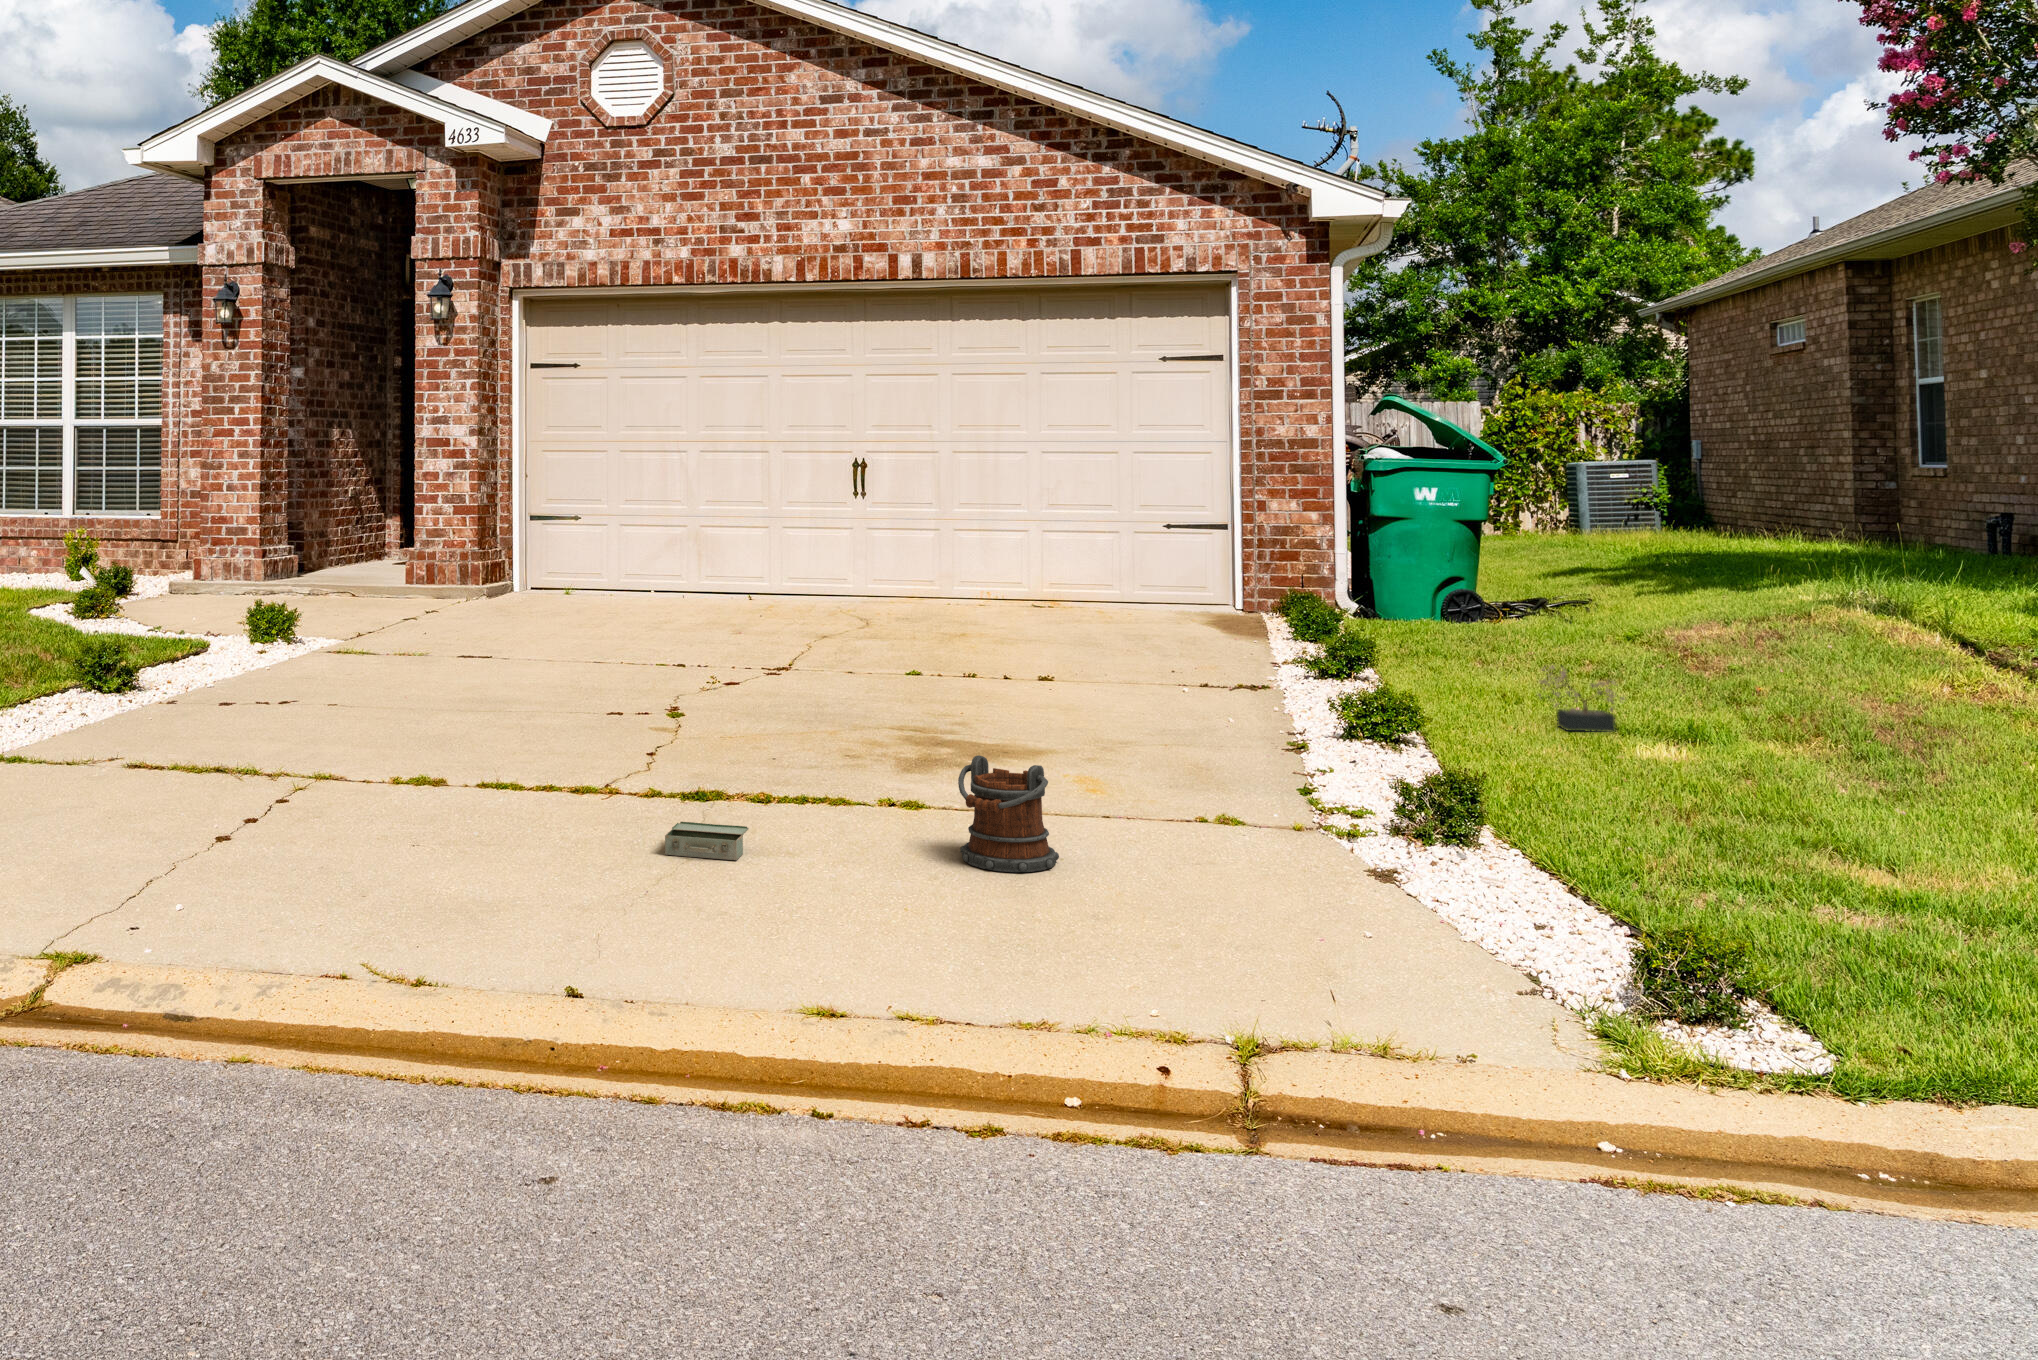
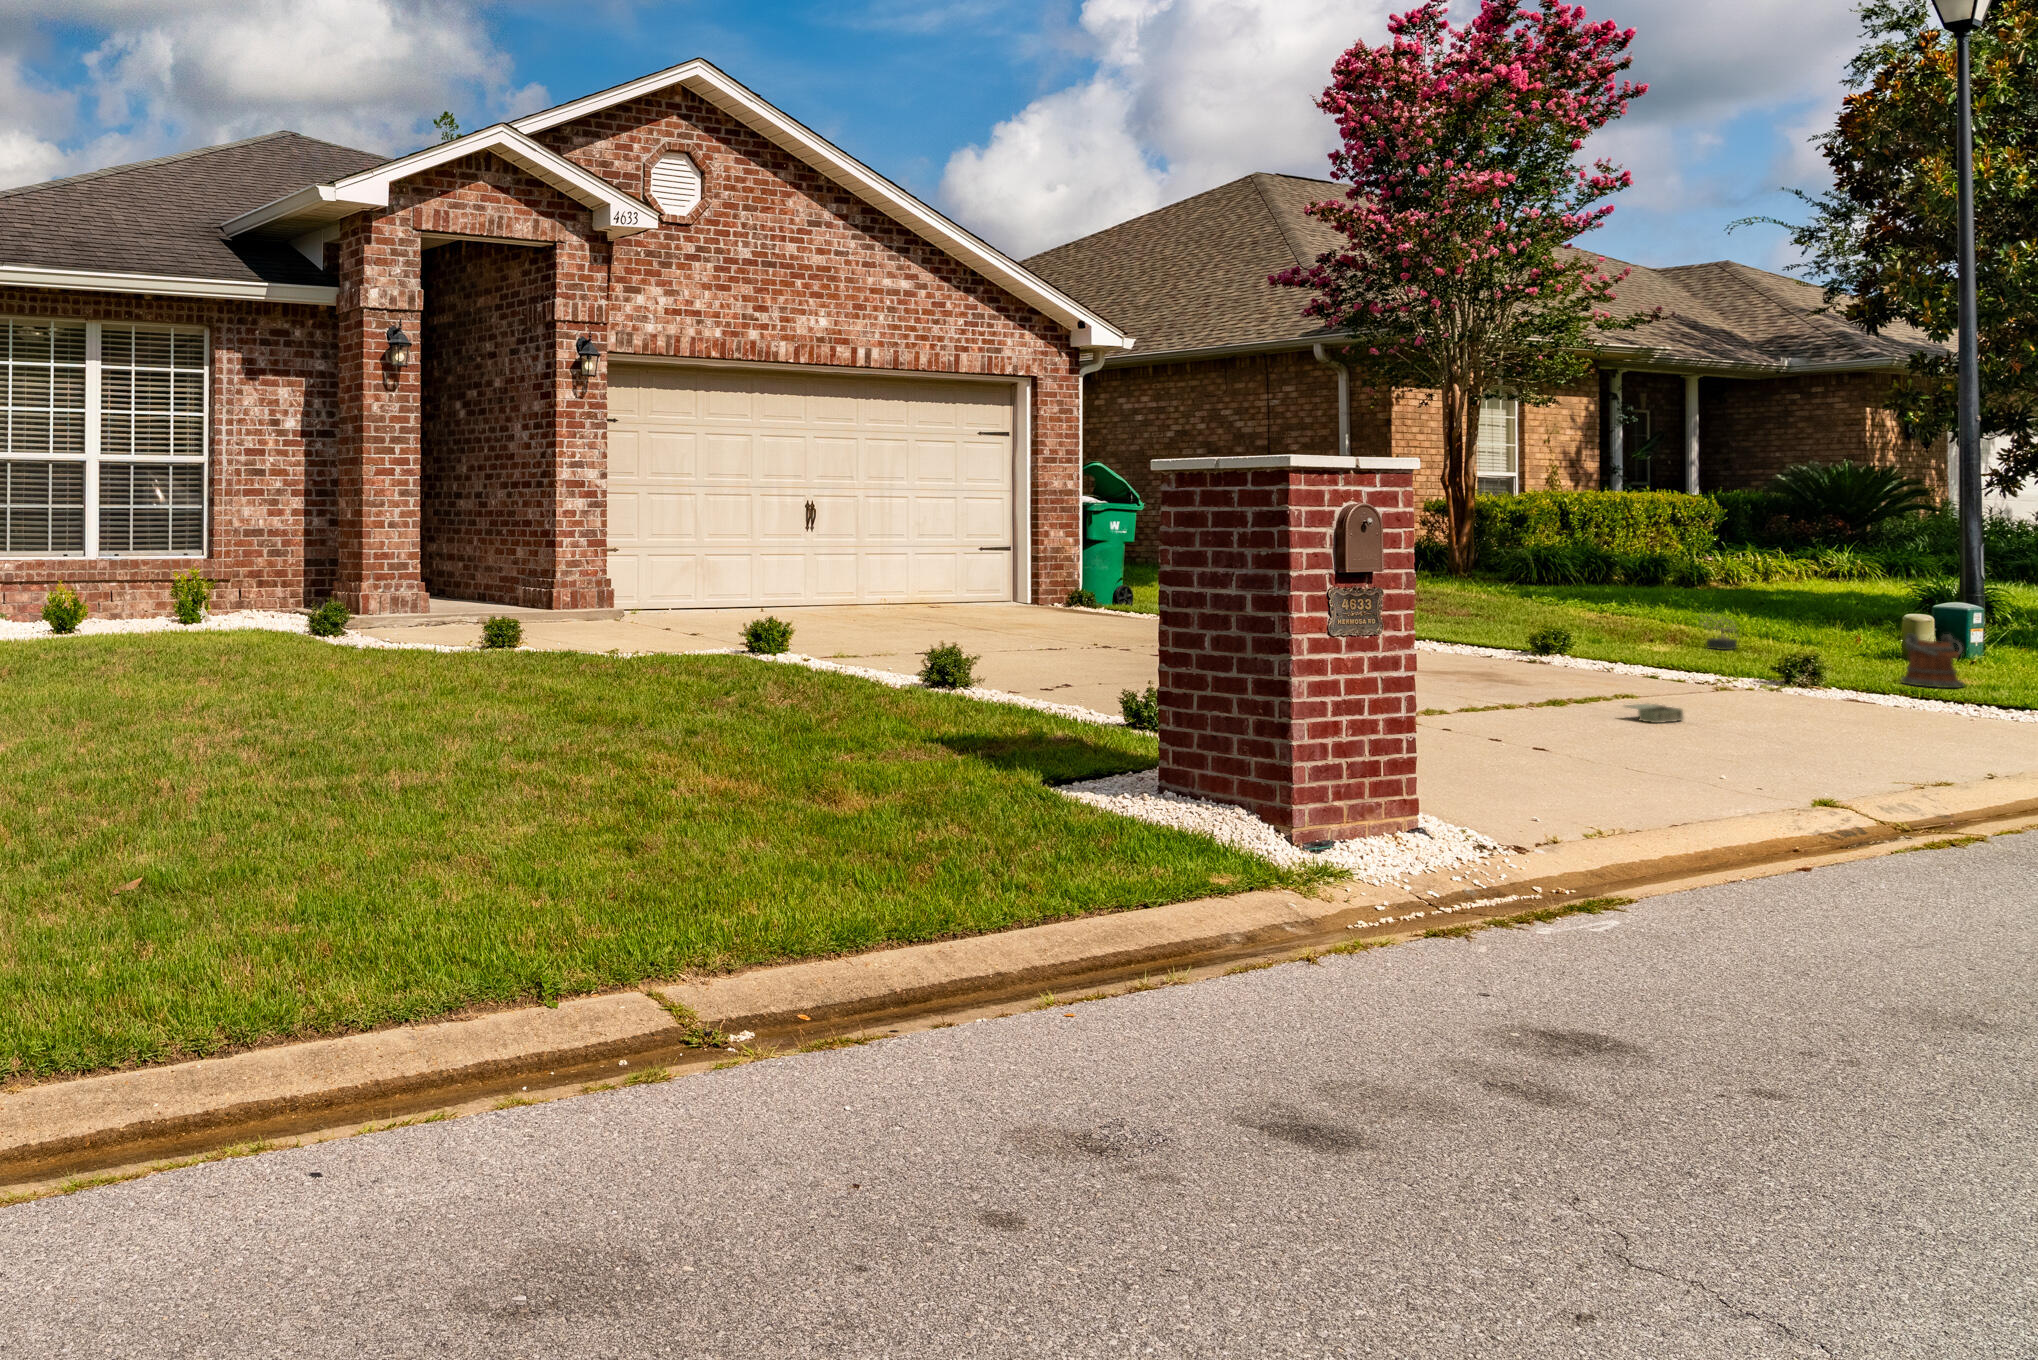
decorative plant: present [1539,666,1624,732] -> present [1700,615,1737,650]
bucket: present [958,755,1059,872] -> present [1901,633,1964,688]

